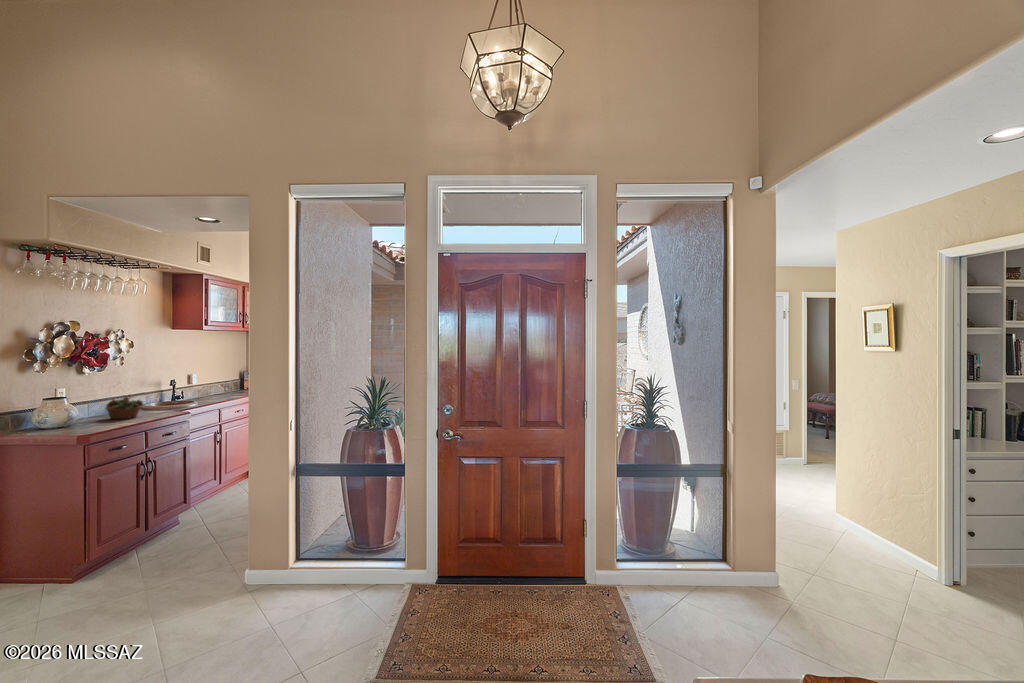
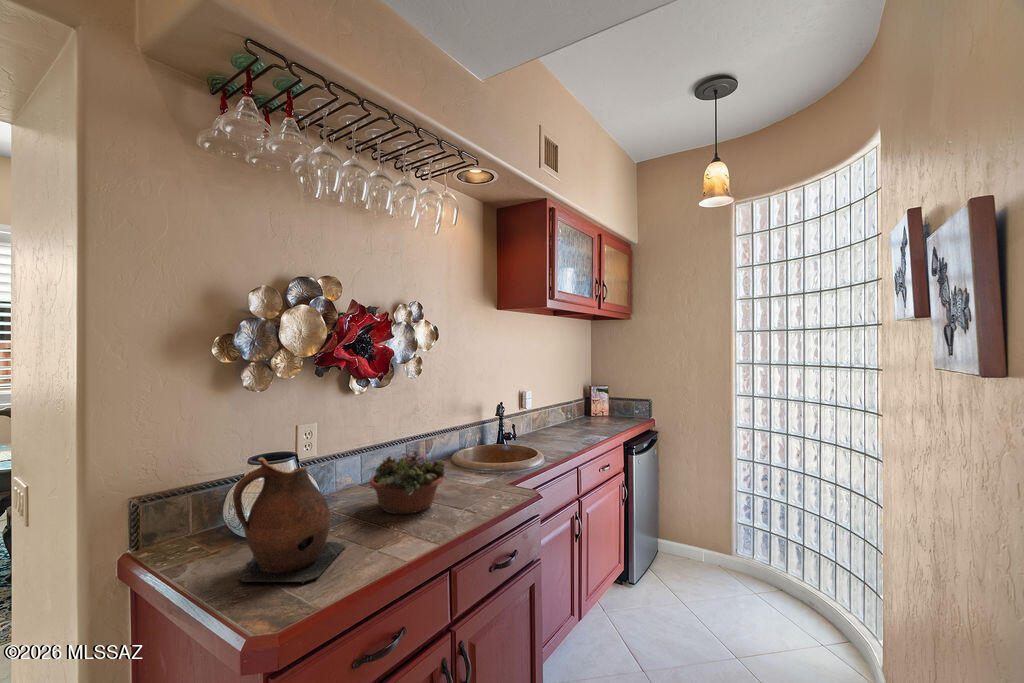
ceramic pitcher: none [60,393,103,430] -> present [233,457,345,584]

